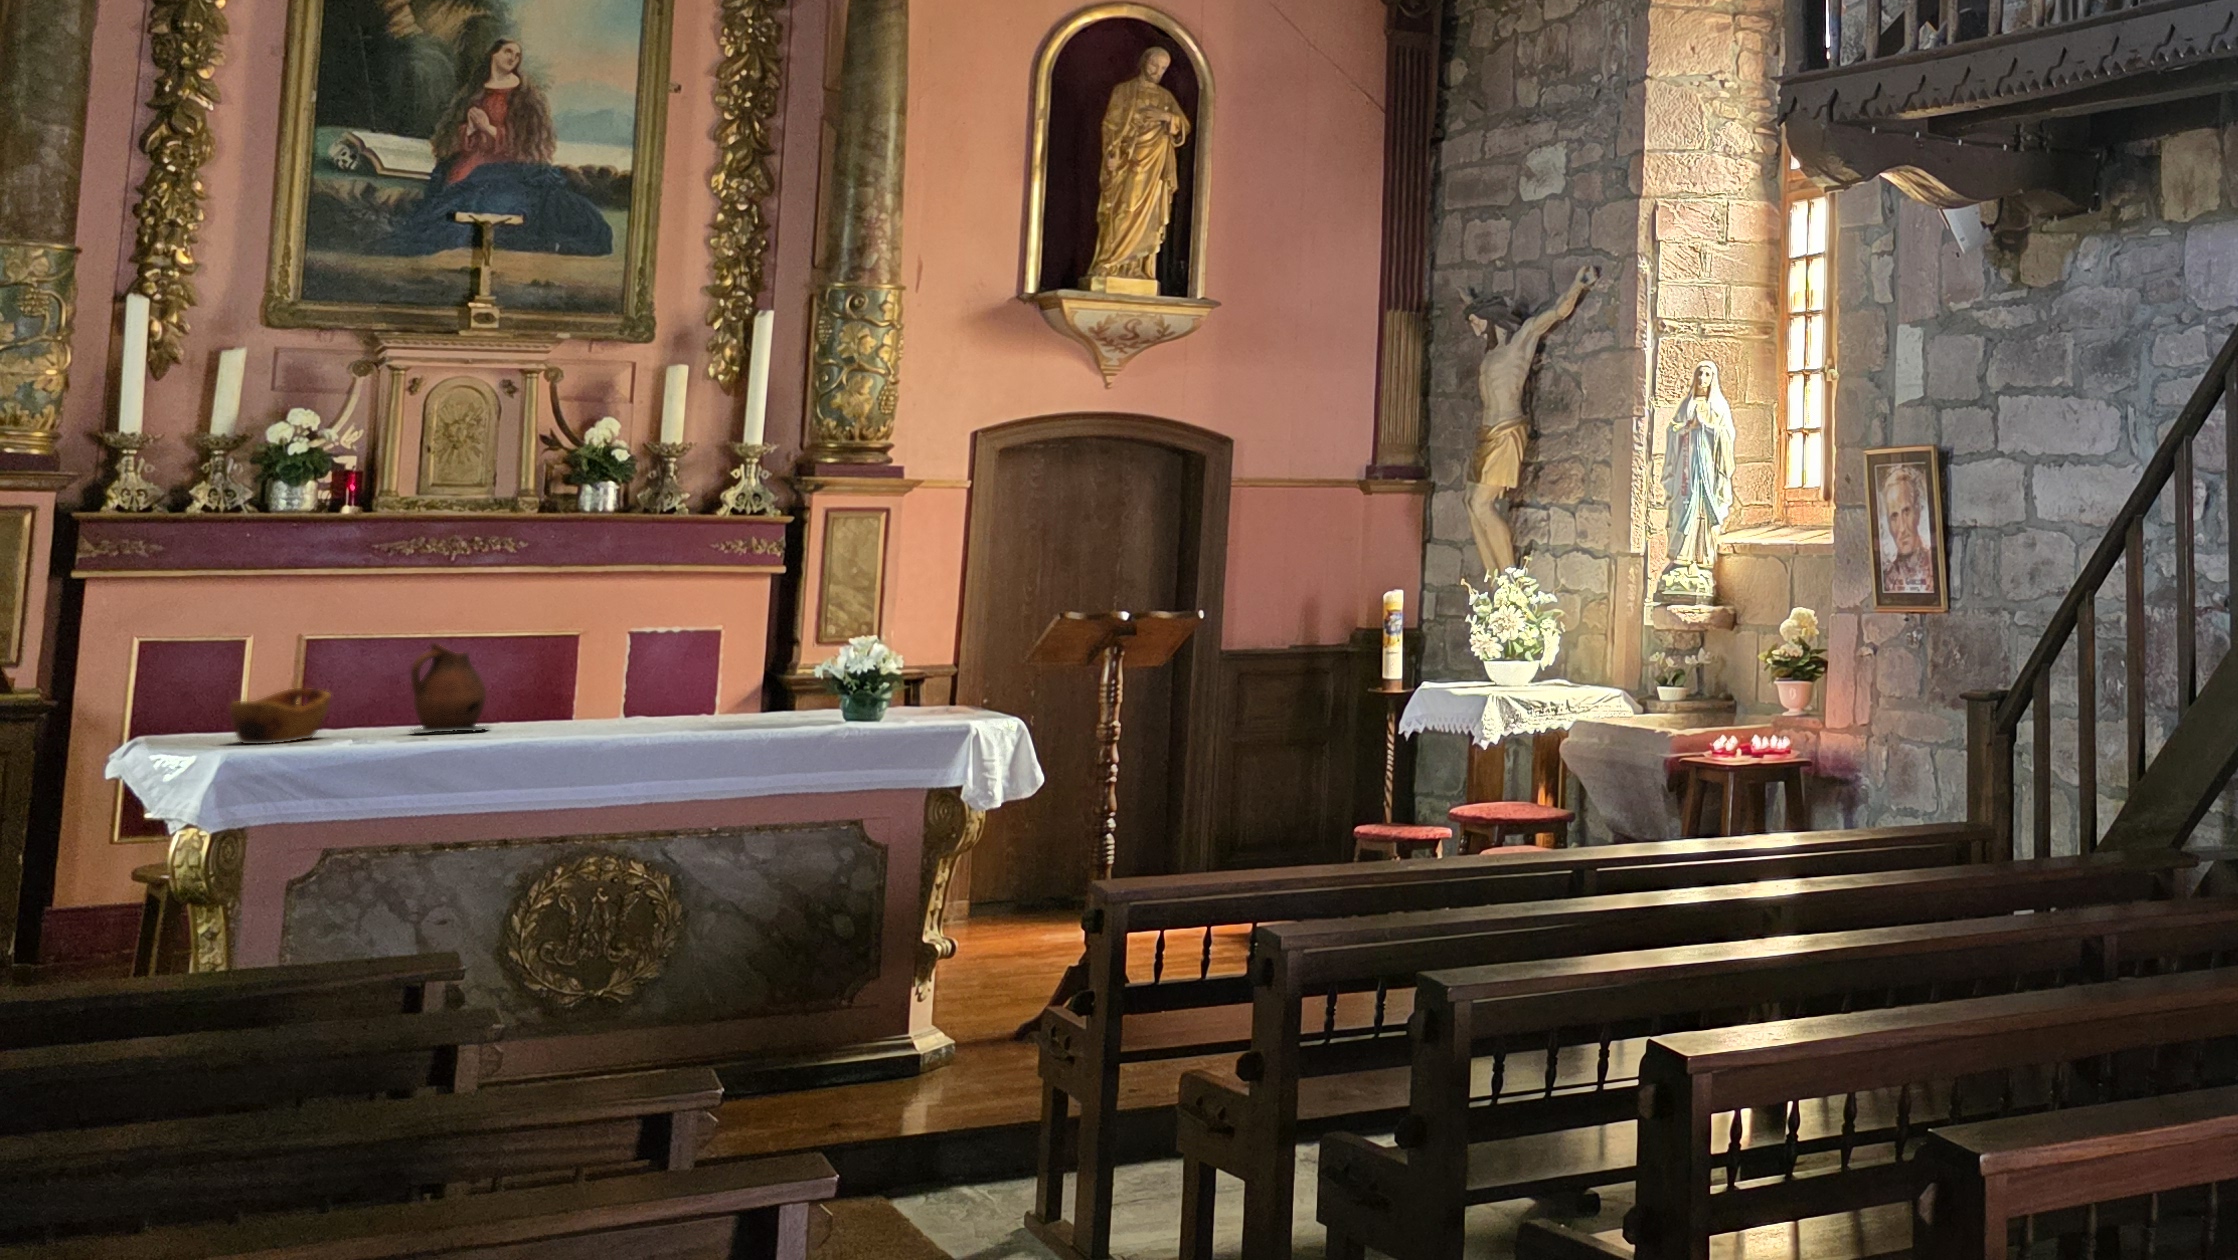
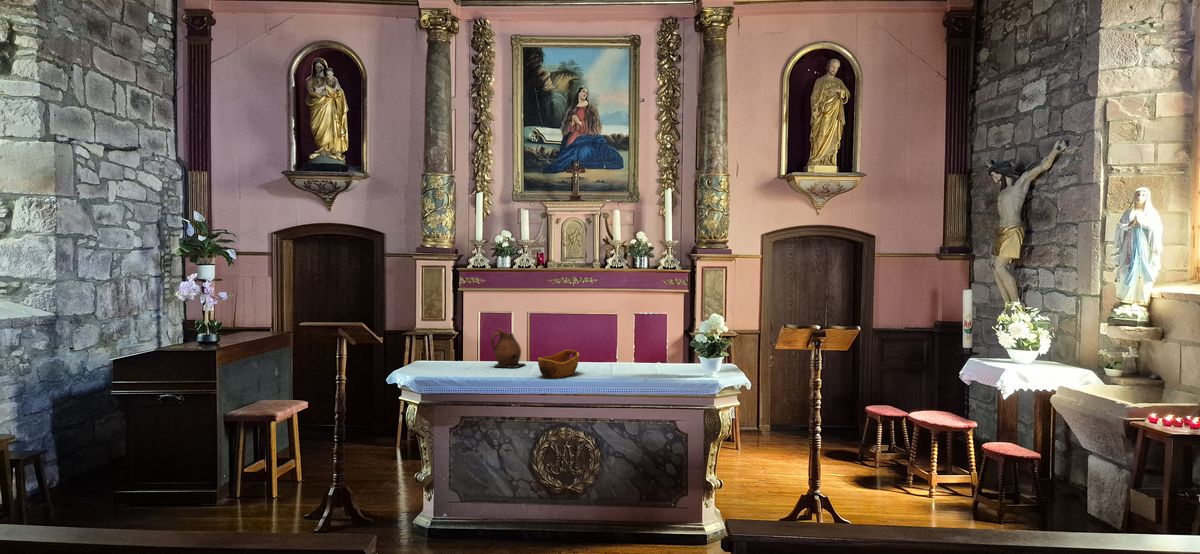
wooden bowl: present [230,688,331,744] -> present [538,350,579,378]

